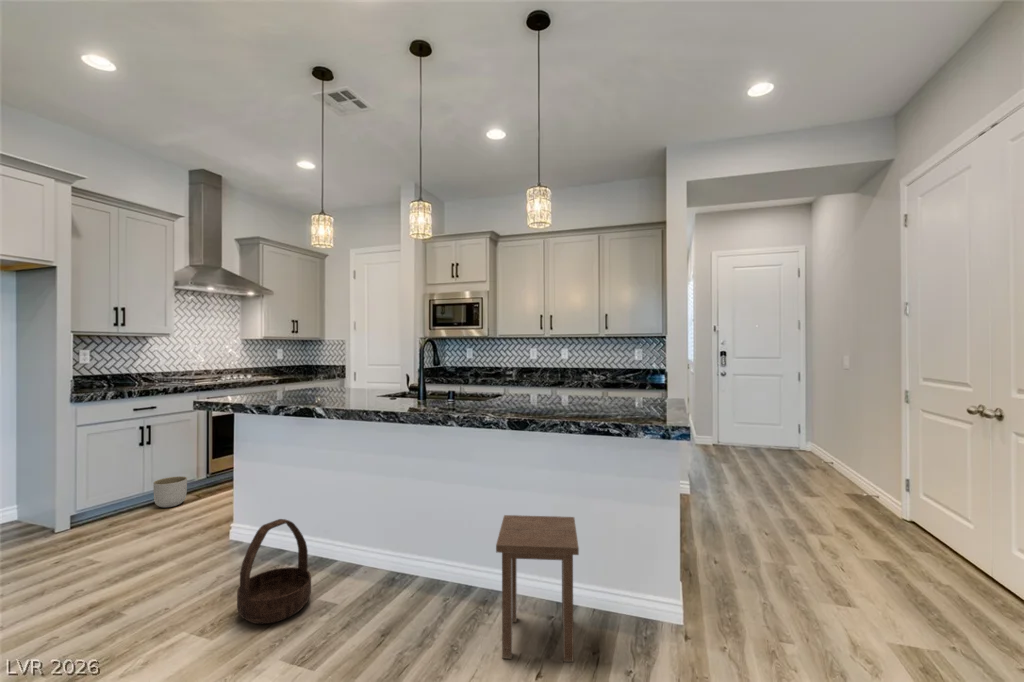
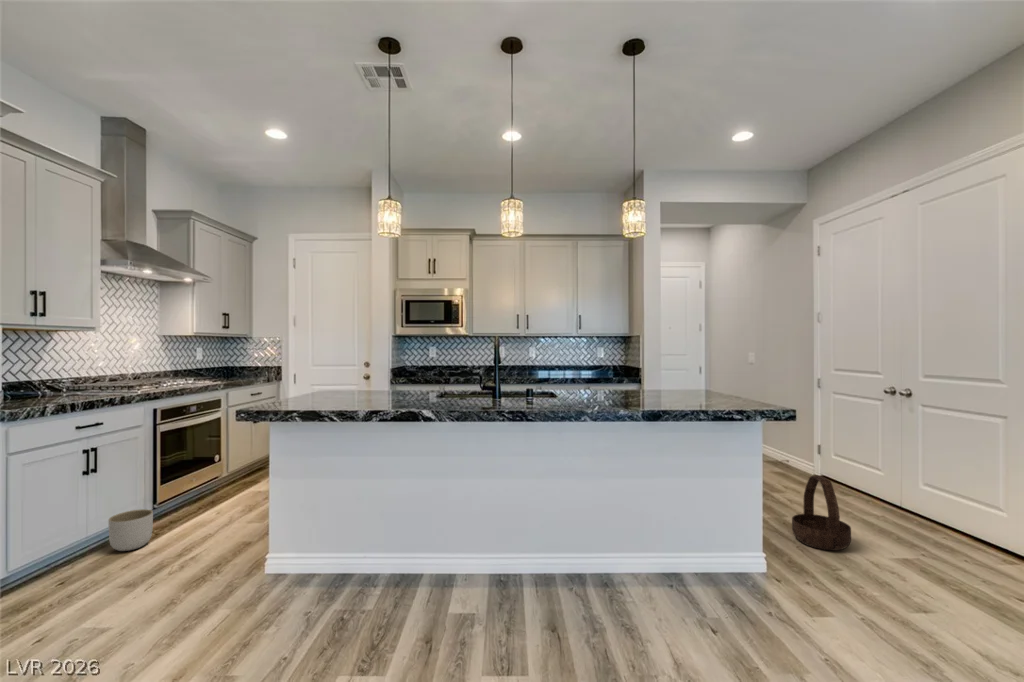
stool: present [496,515,579,662] -> none [639,494,738,622]
basket: present [237,519,311,624] -> present [792,476,851,551]

